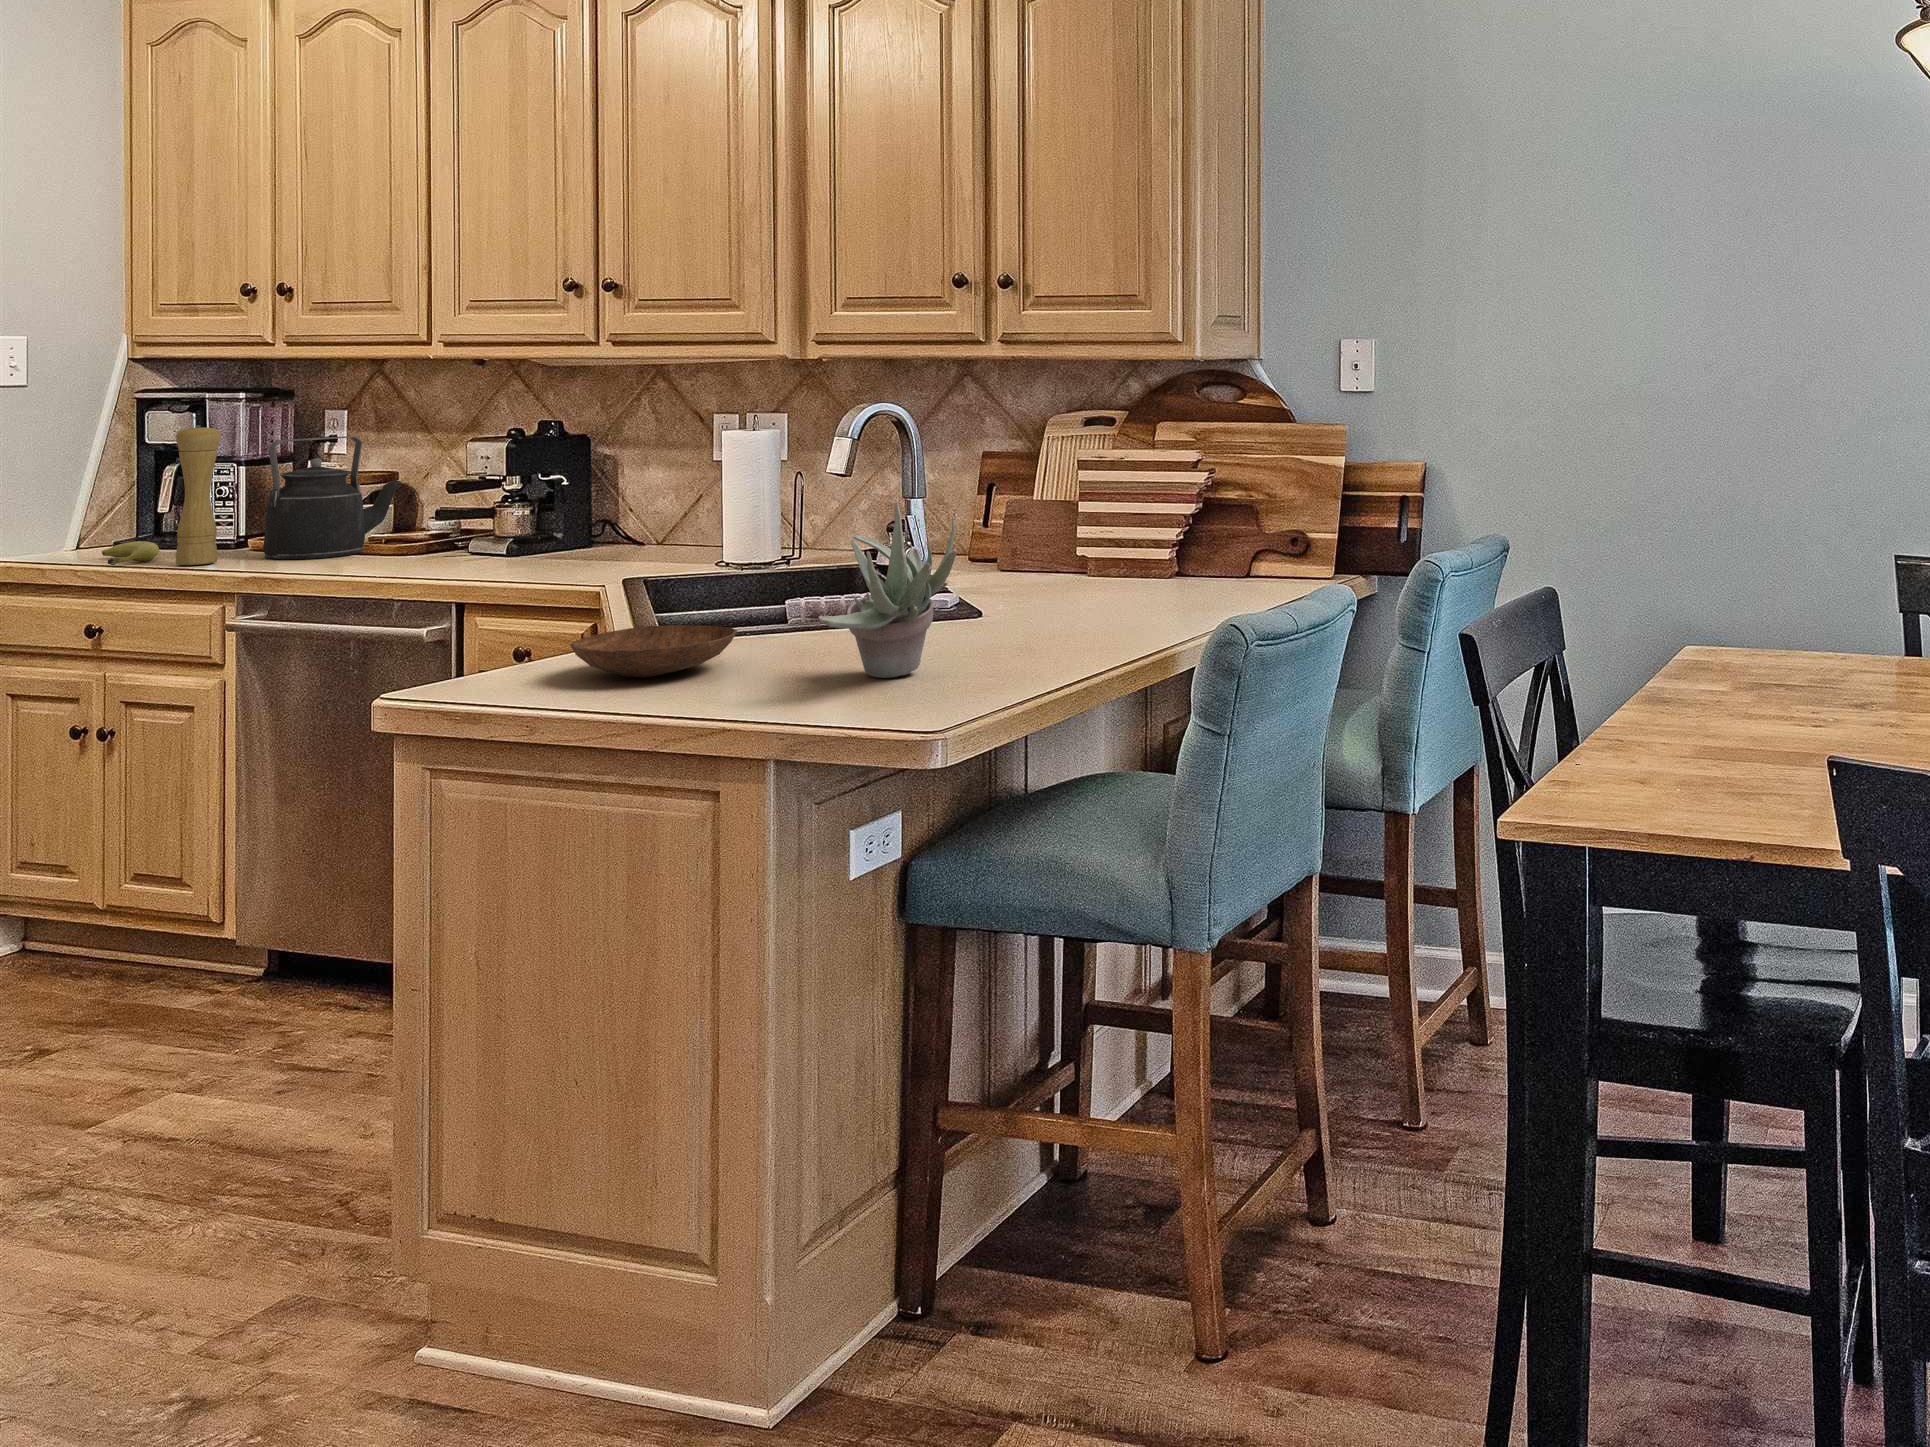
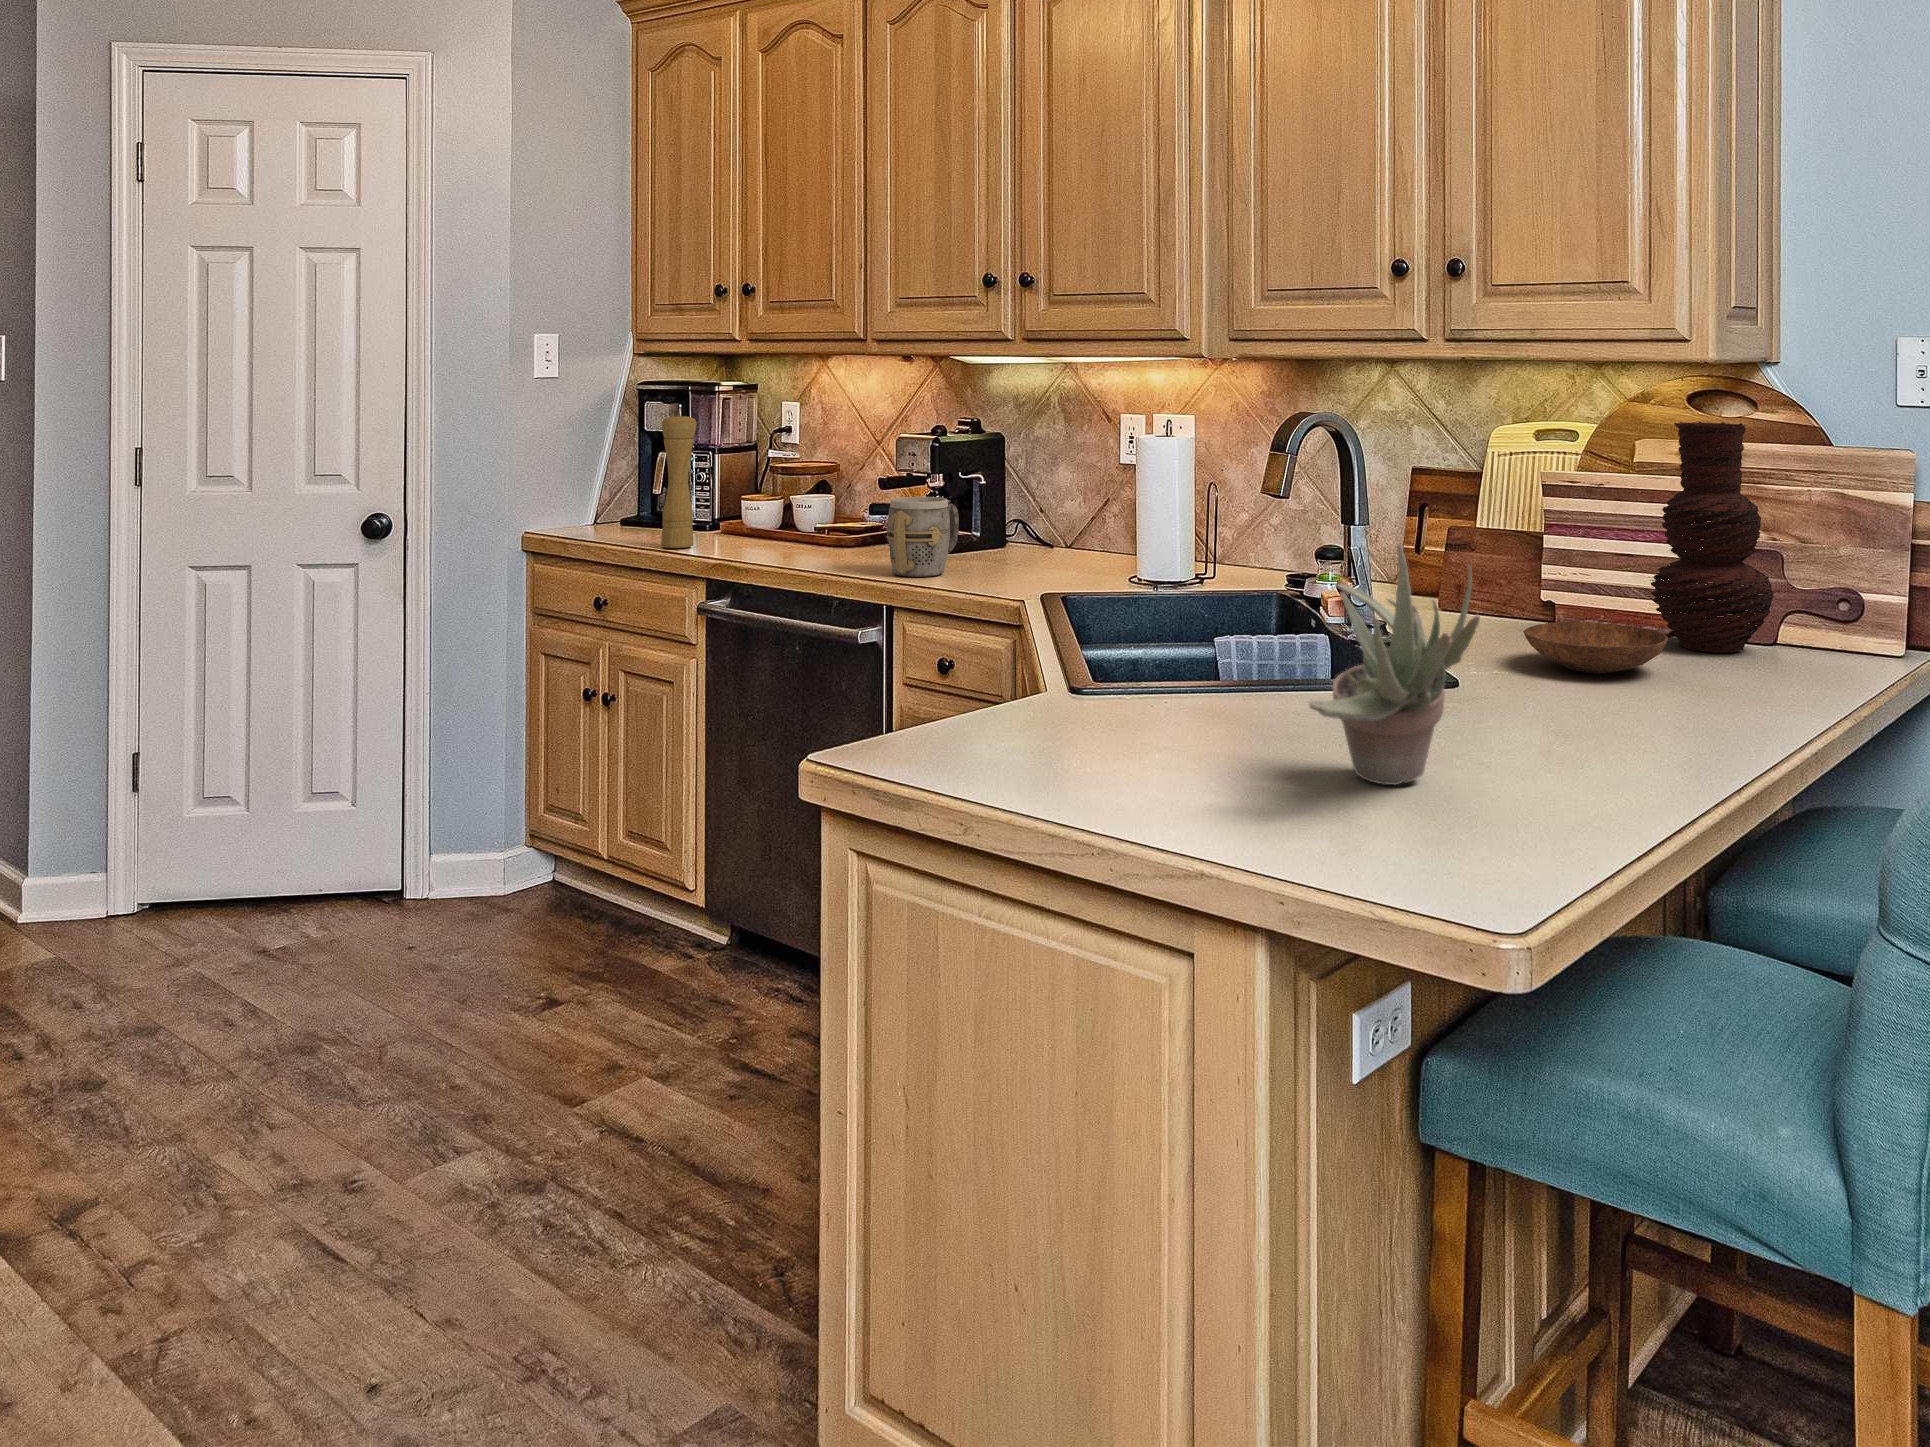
vase: none [1154,407,1244,583] -> present [1651,422,1774,653]
kettle: present [263,436,403,559] -> none [730,428,844,548]
mug: none [454,498,535,574] -> present [887,497,959,577]
fruit: present [102,541,159,565] -> none [608,522,651,544]
bowl: present [570,625,737,678] -> present [1523,622,1668,674]

